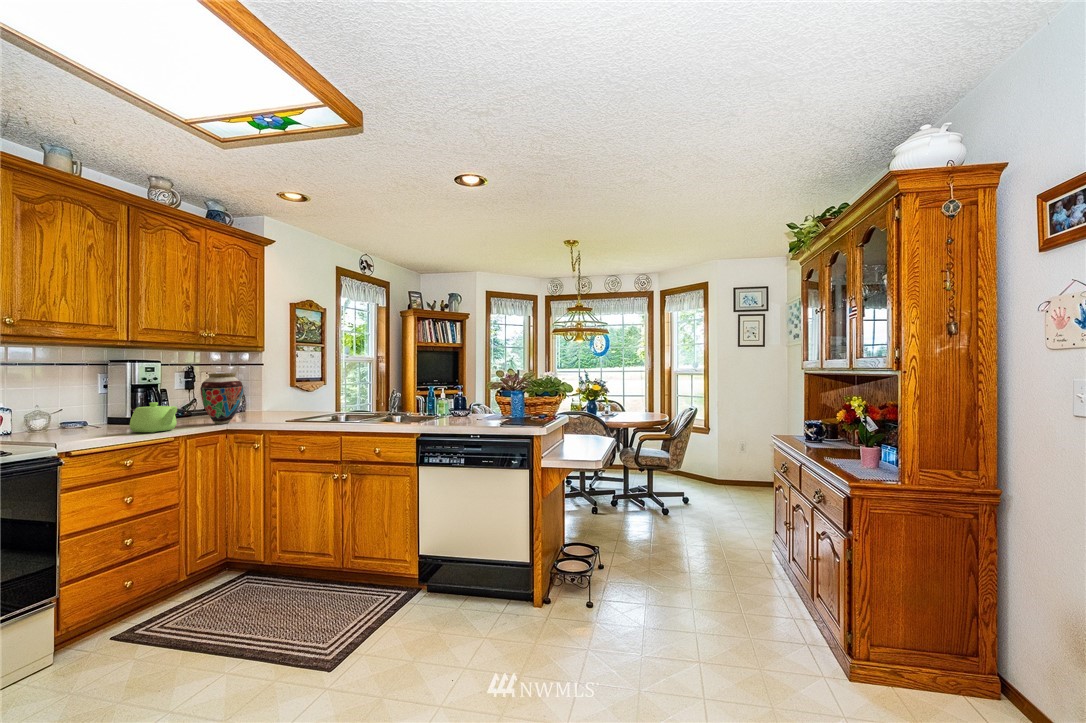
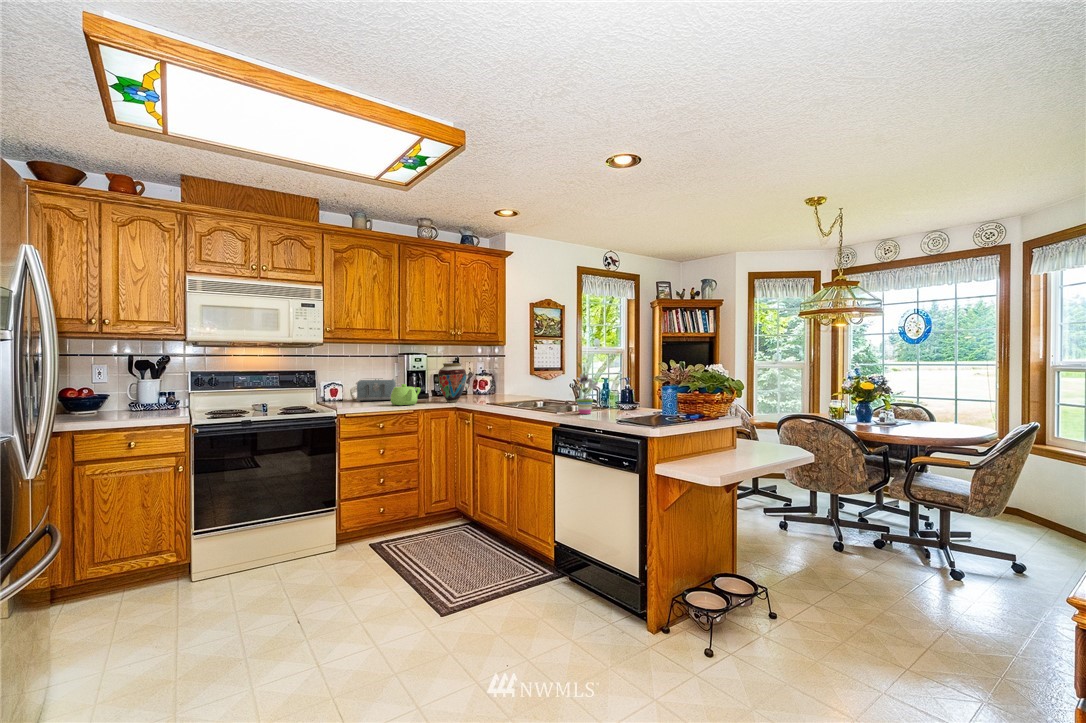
potted plant: none [425,370,447,422] -> present [576,363,598,414]
toaster: none [22,397,112,435] -> present [356,379,396,402]

